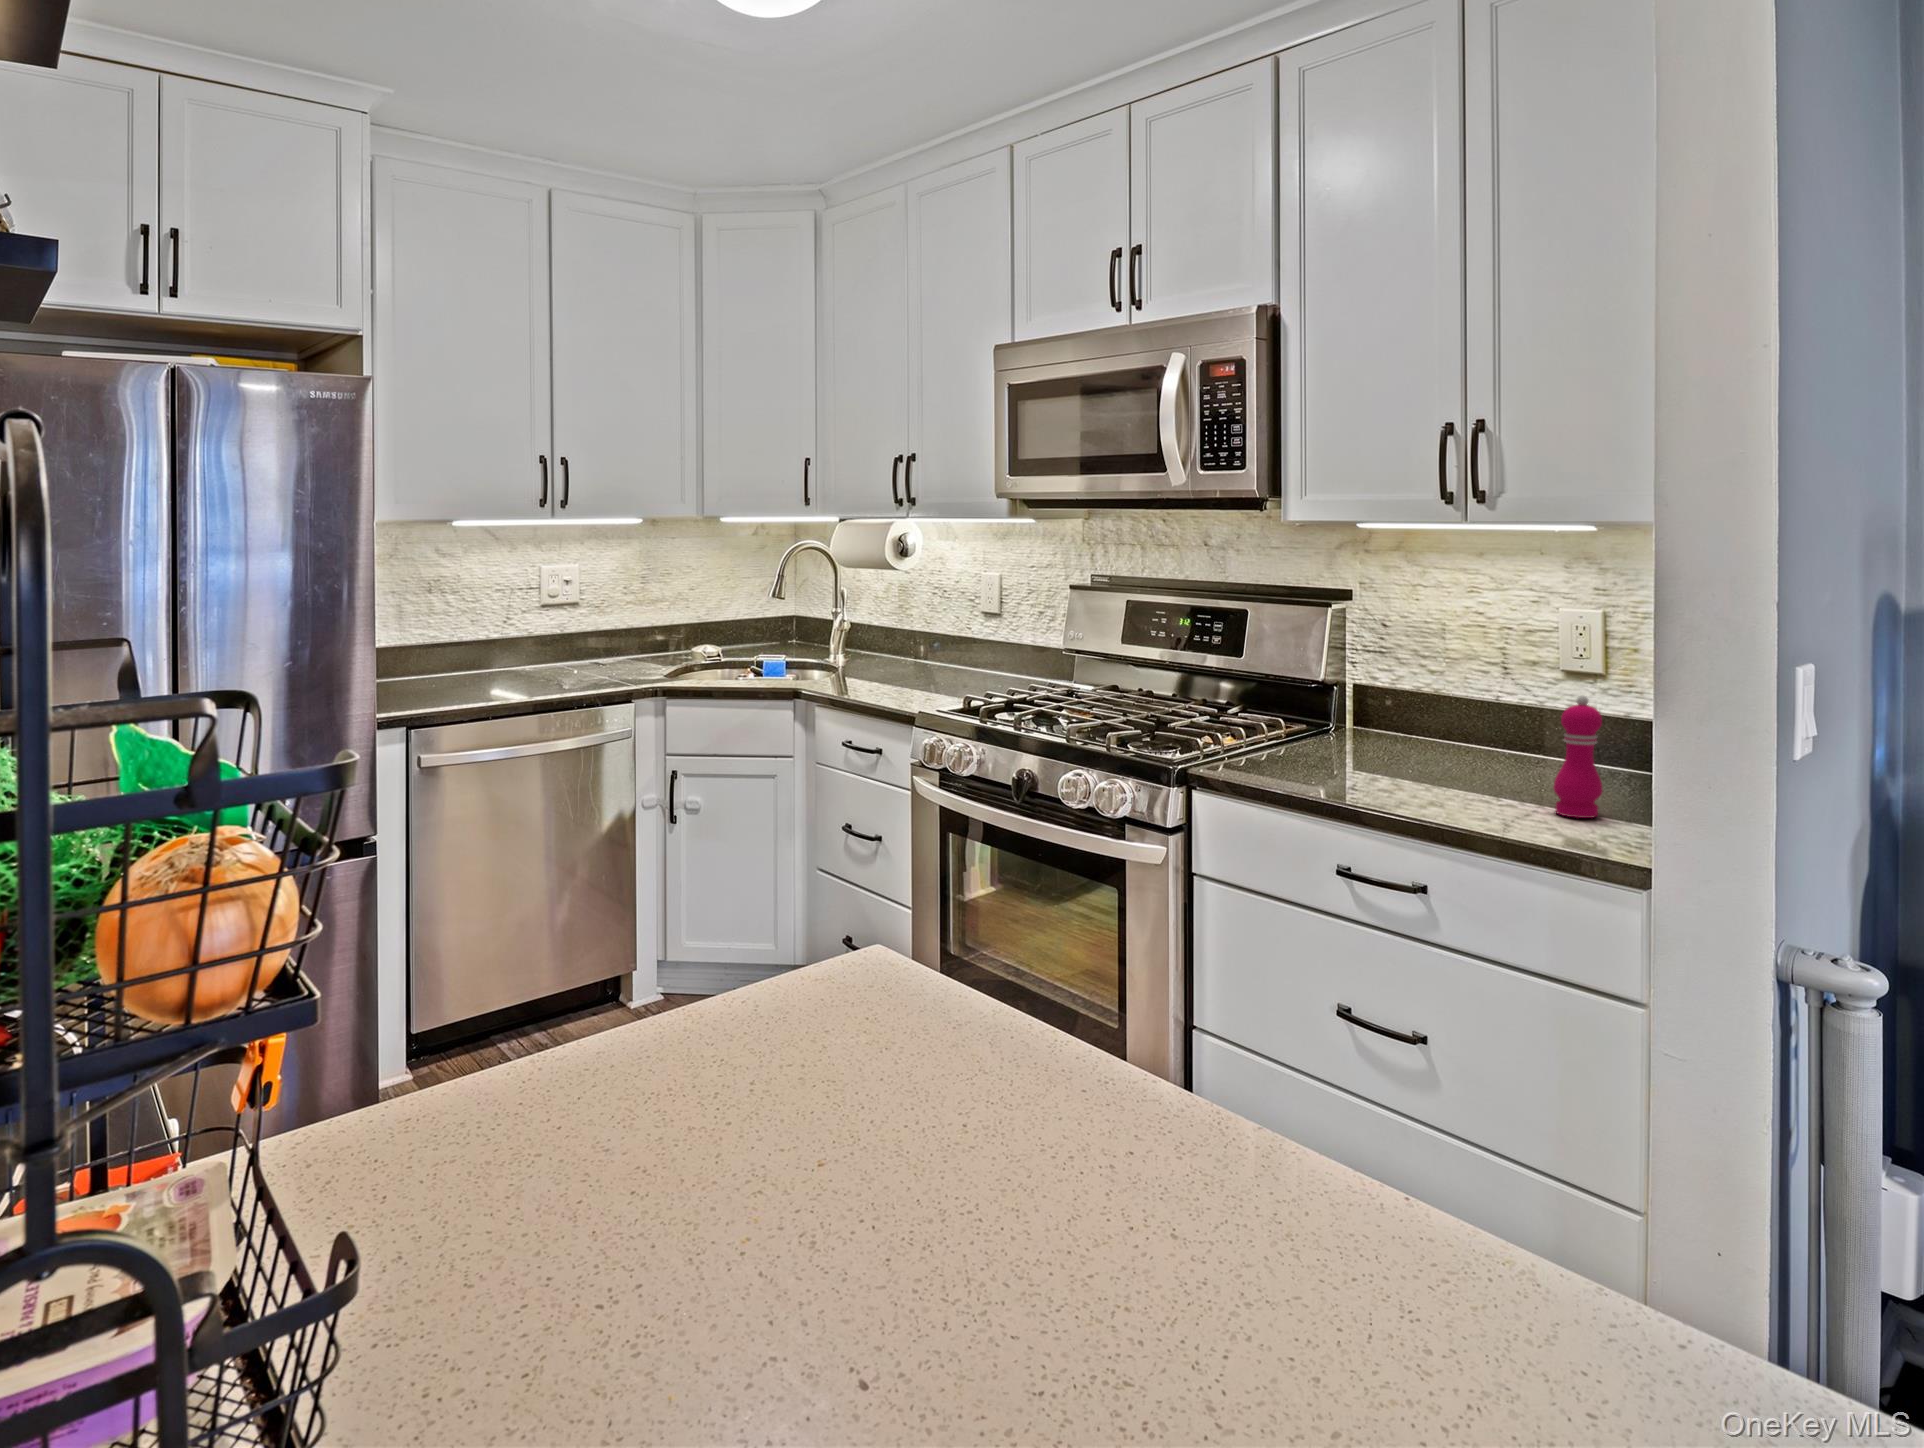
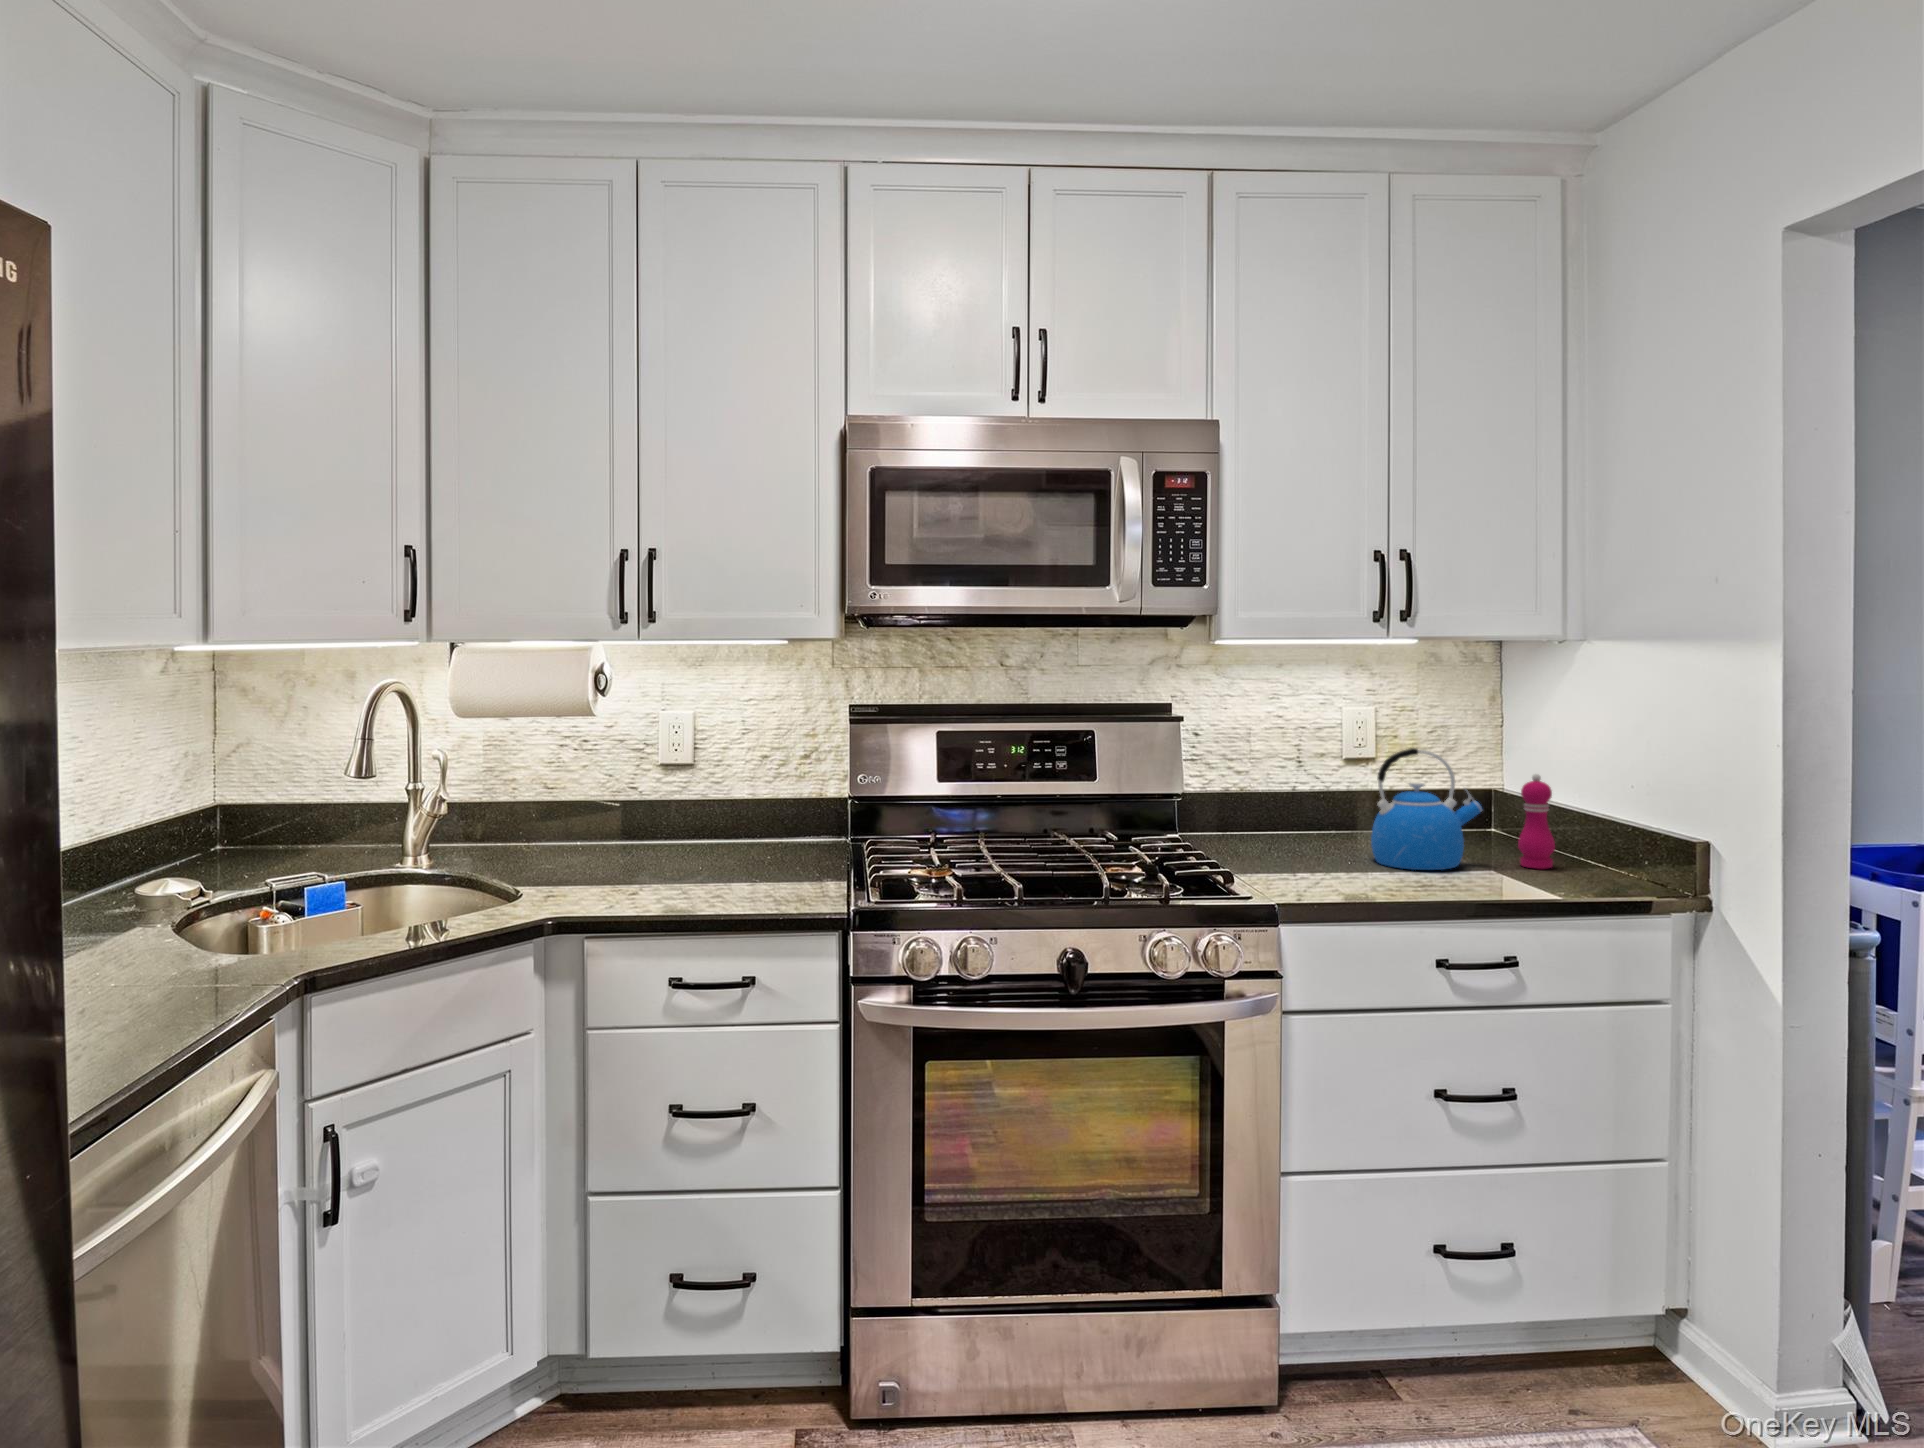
kettle: none [1398,649,1523,792] -> present [1371,748,1482,870]

